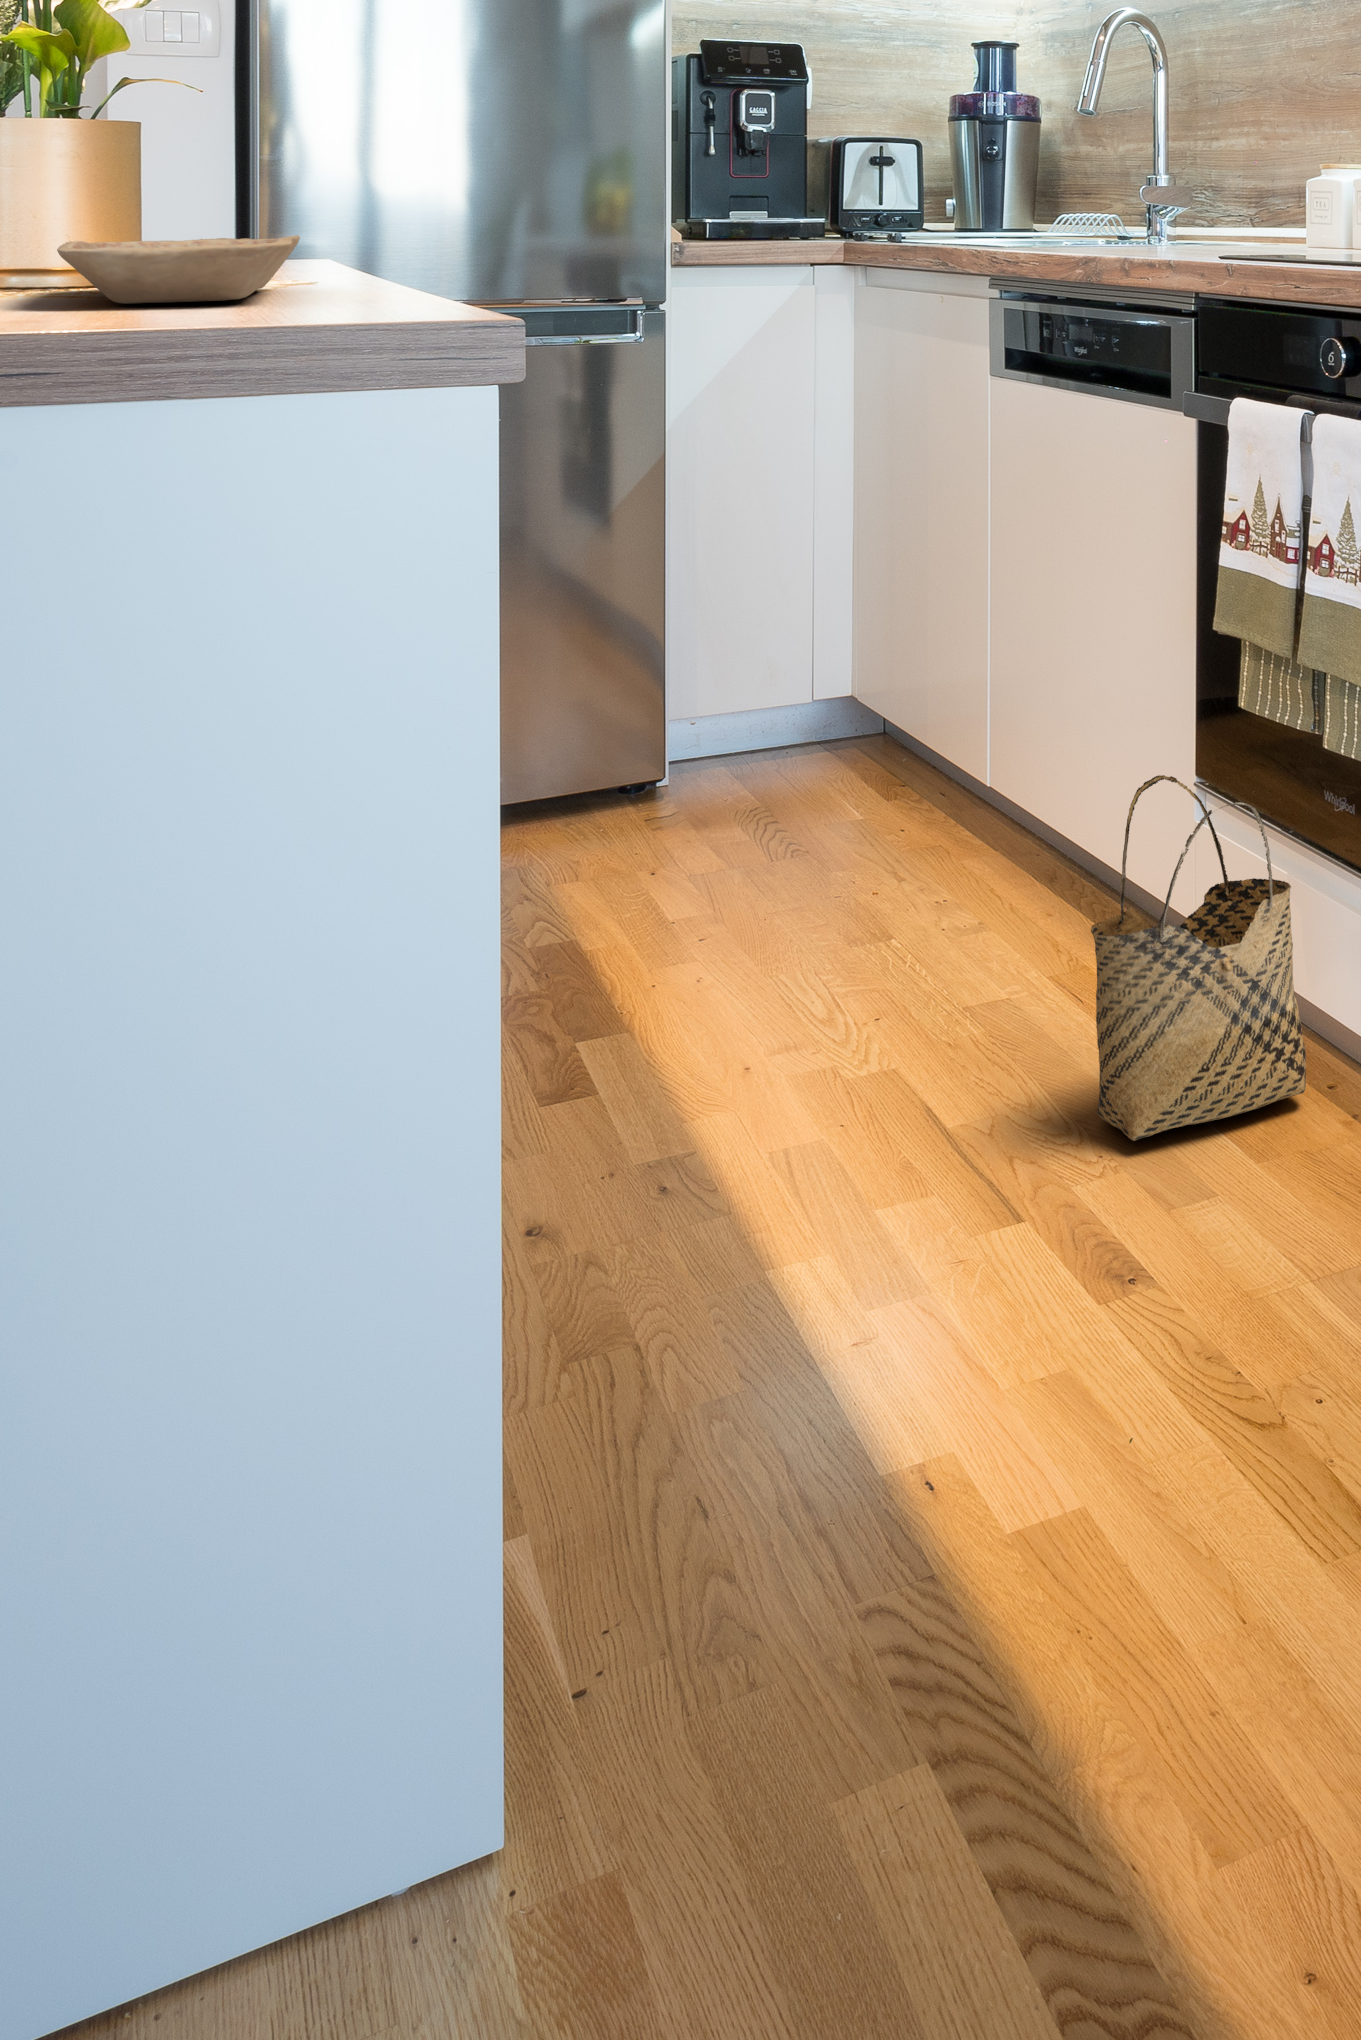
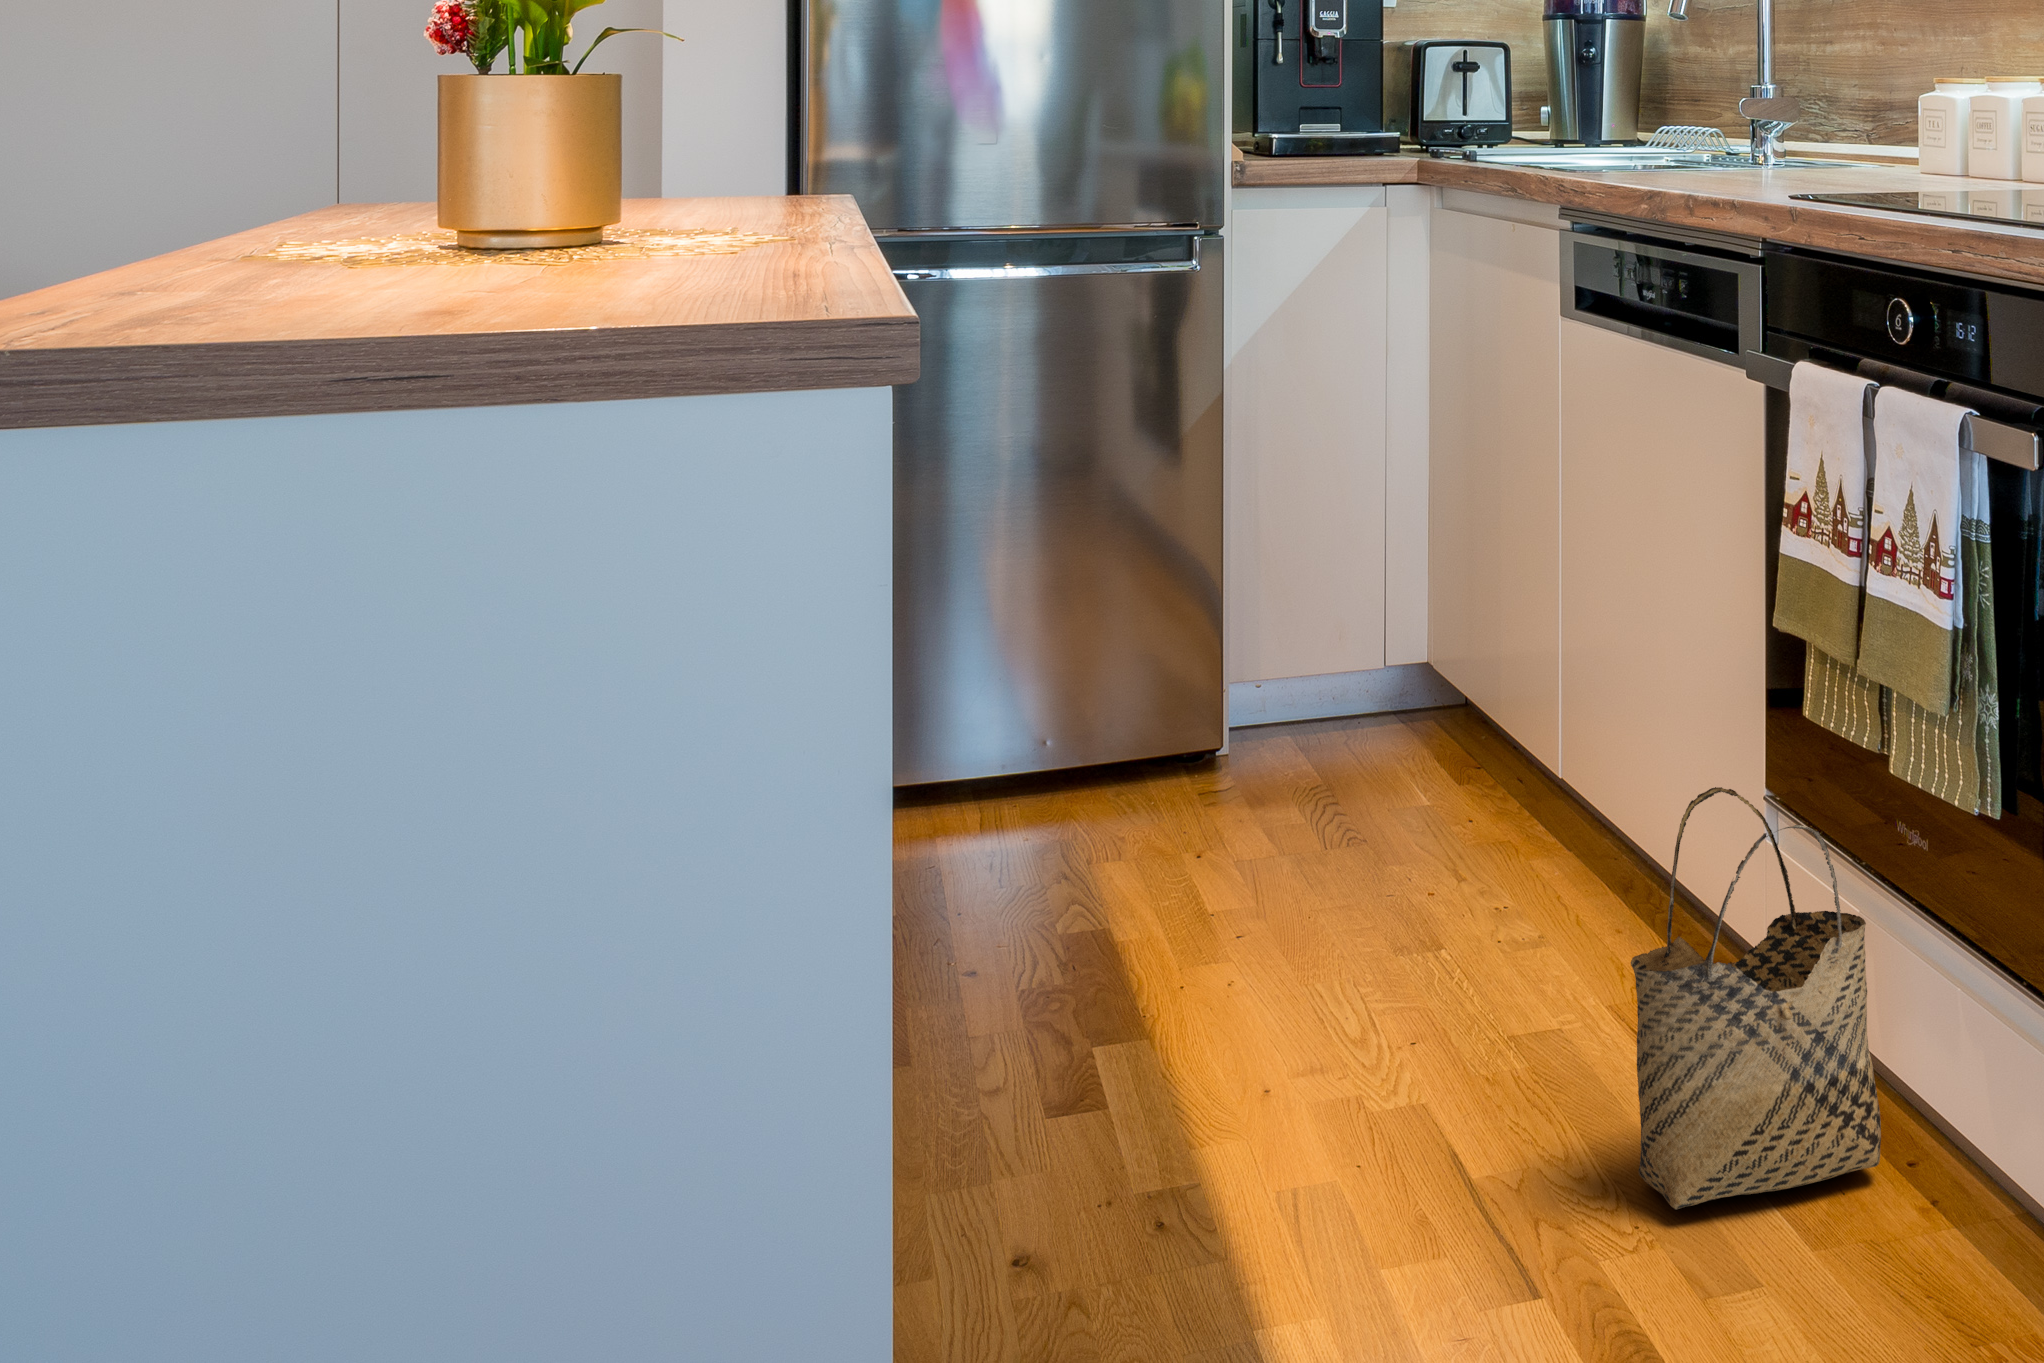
tray: present [57,235,300,303] -> none [506,192,768,273]

